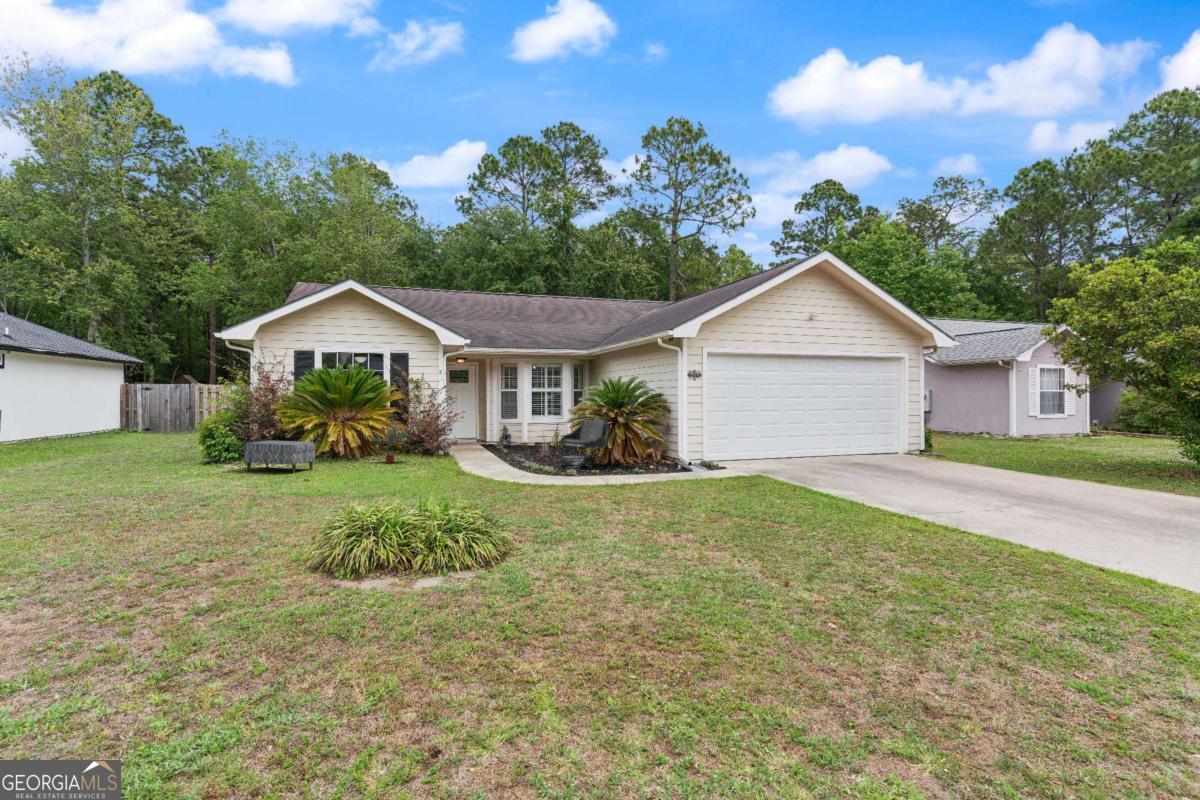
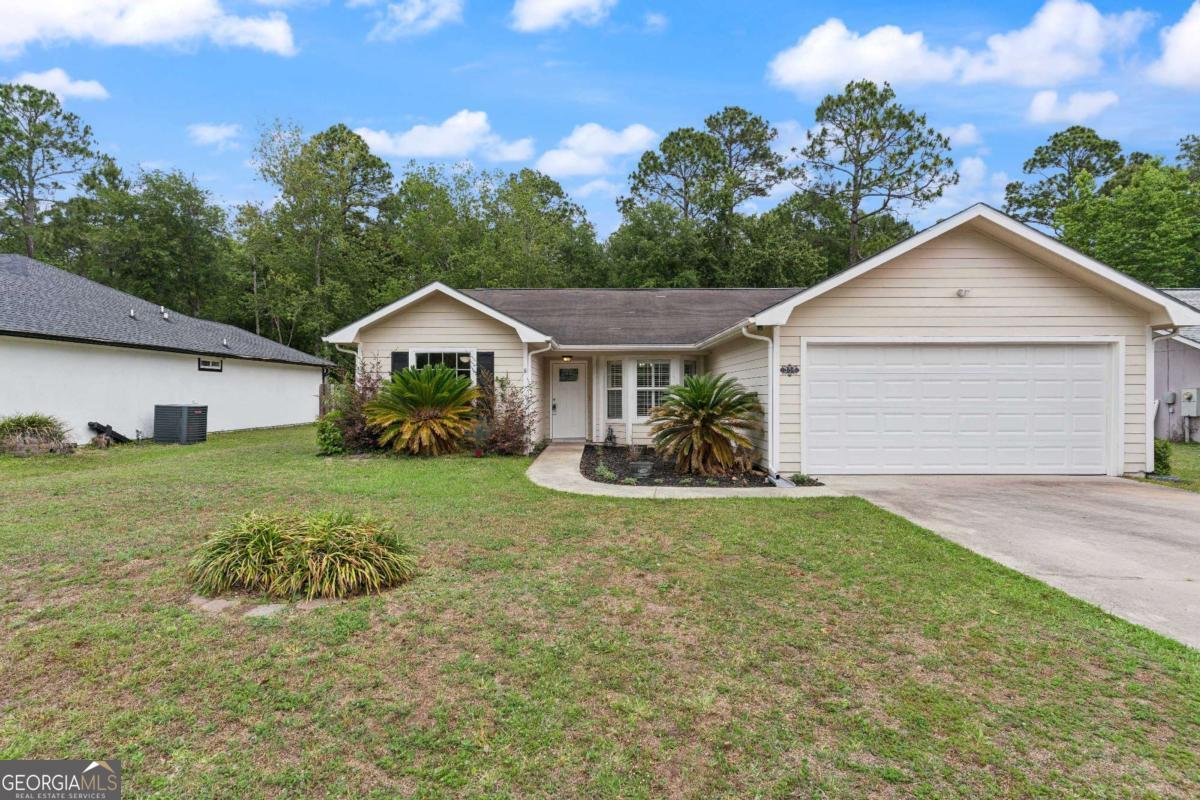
lounge chair: present [559,418,608,466] -> none [629,419,686,476]
bench: present [244,440,315,473] -> none [355,431,409,462]

